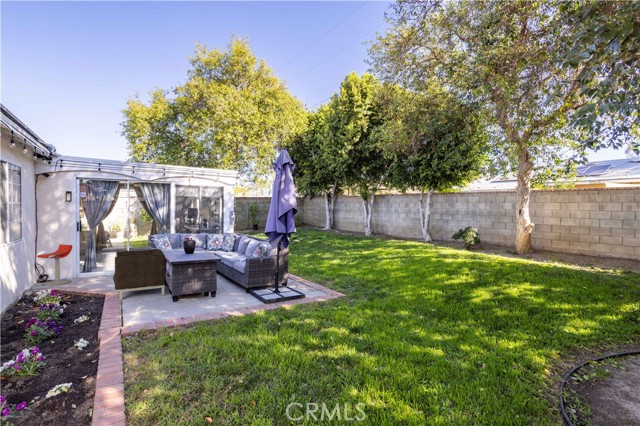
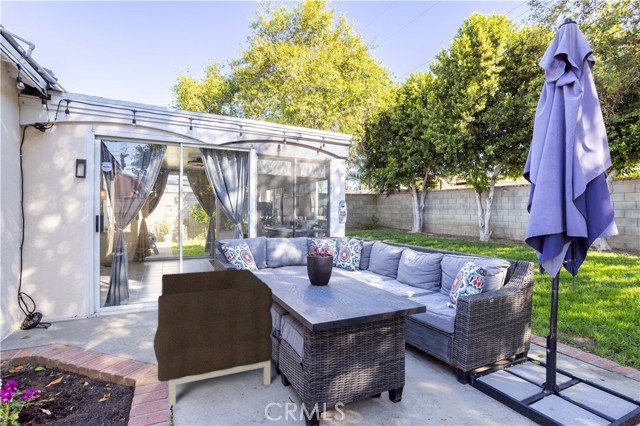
stool: present [37,244,72,285] -> none [15,255,84,335]

